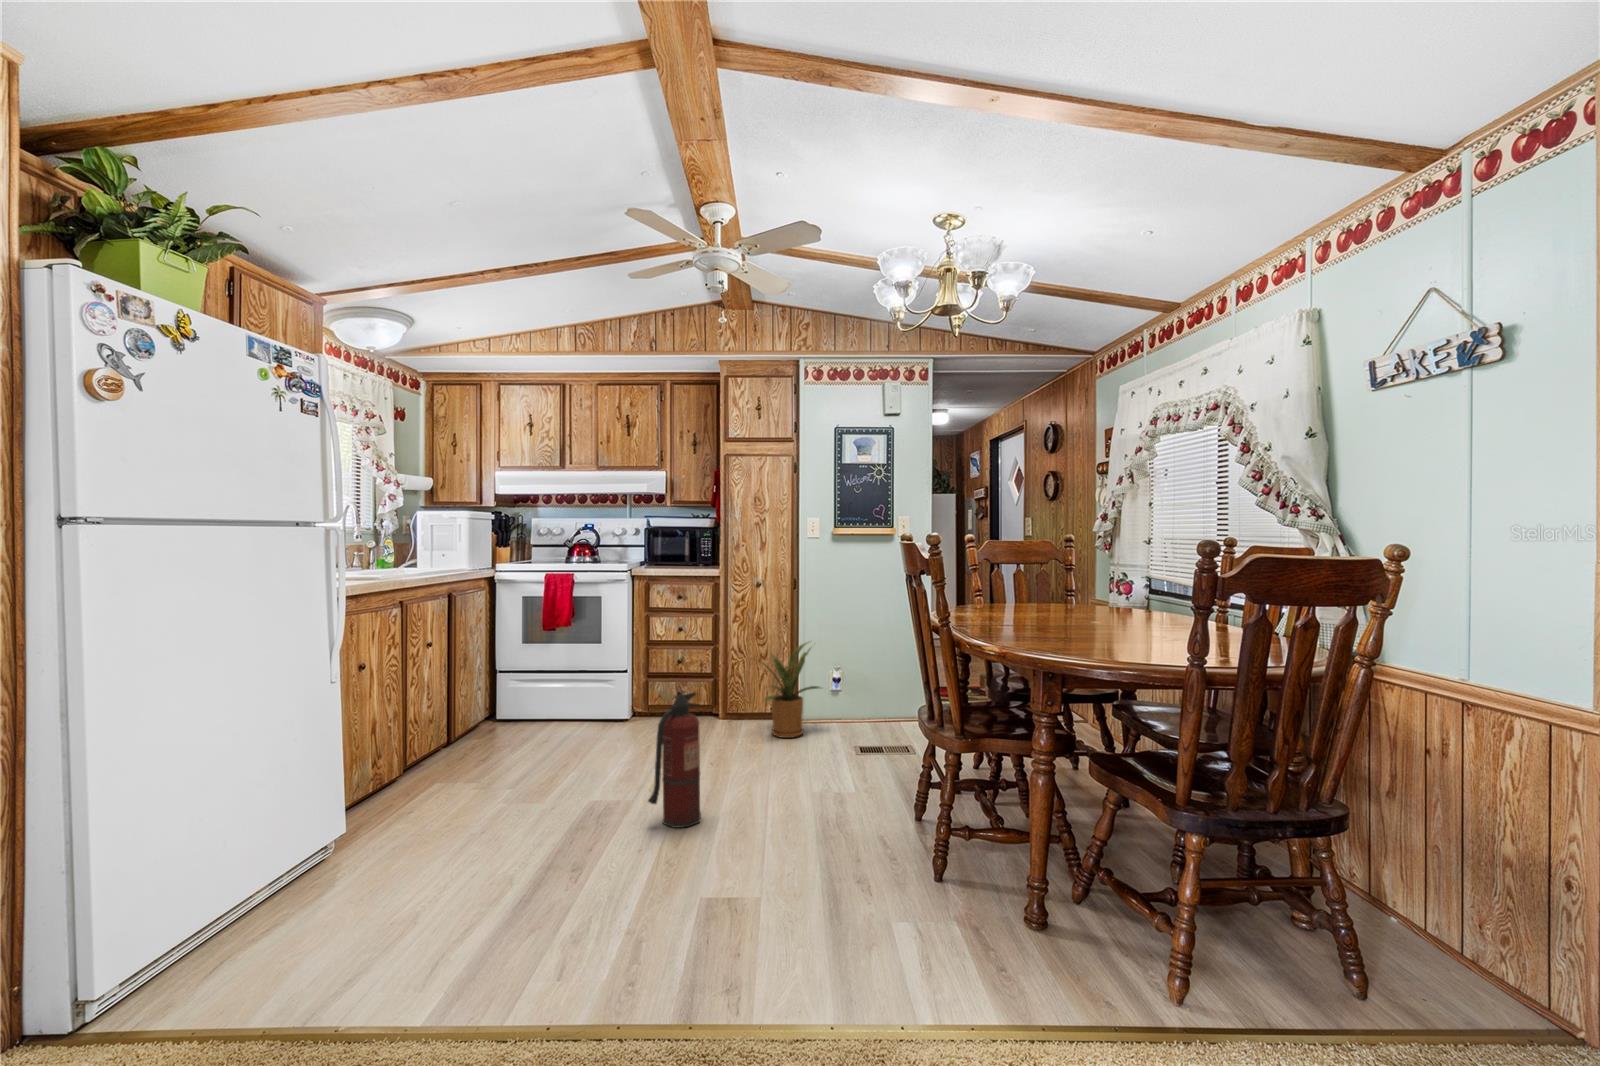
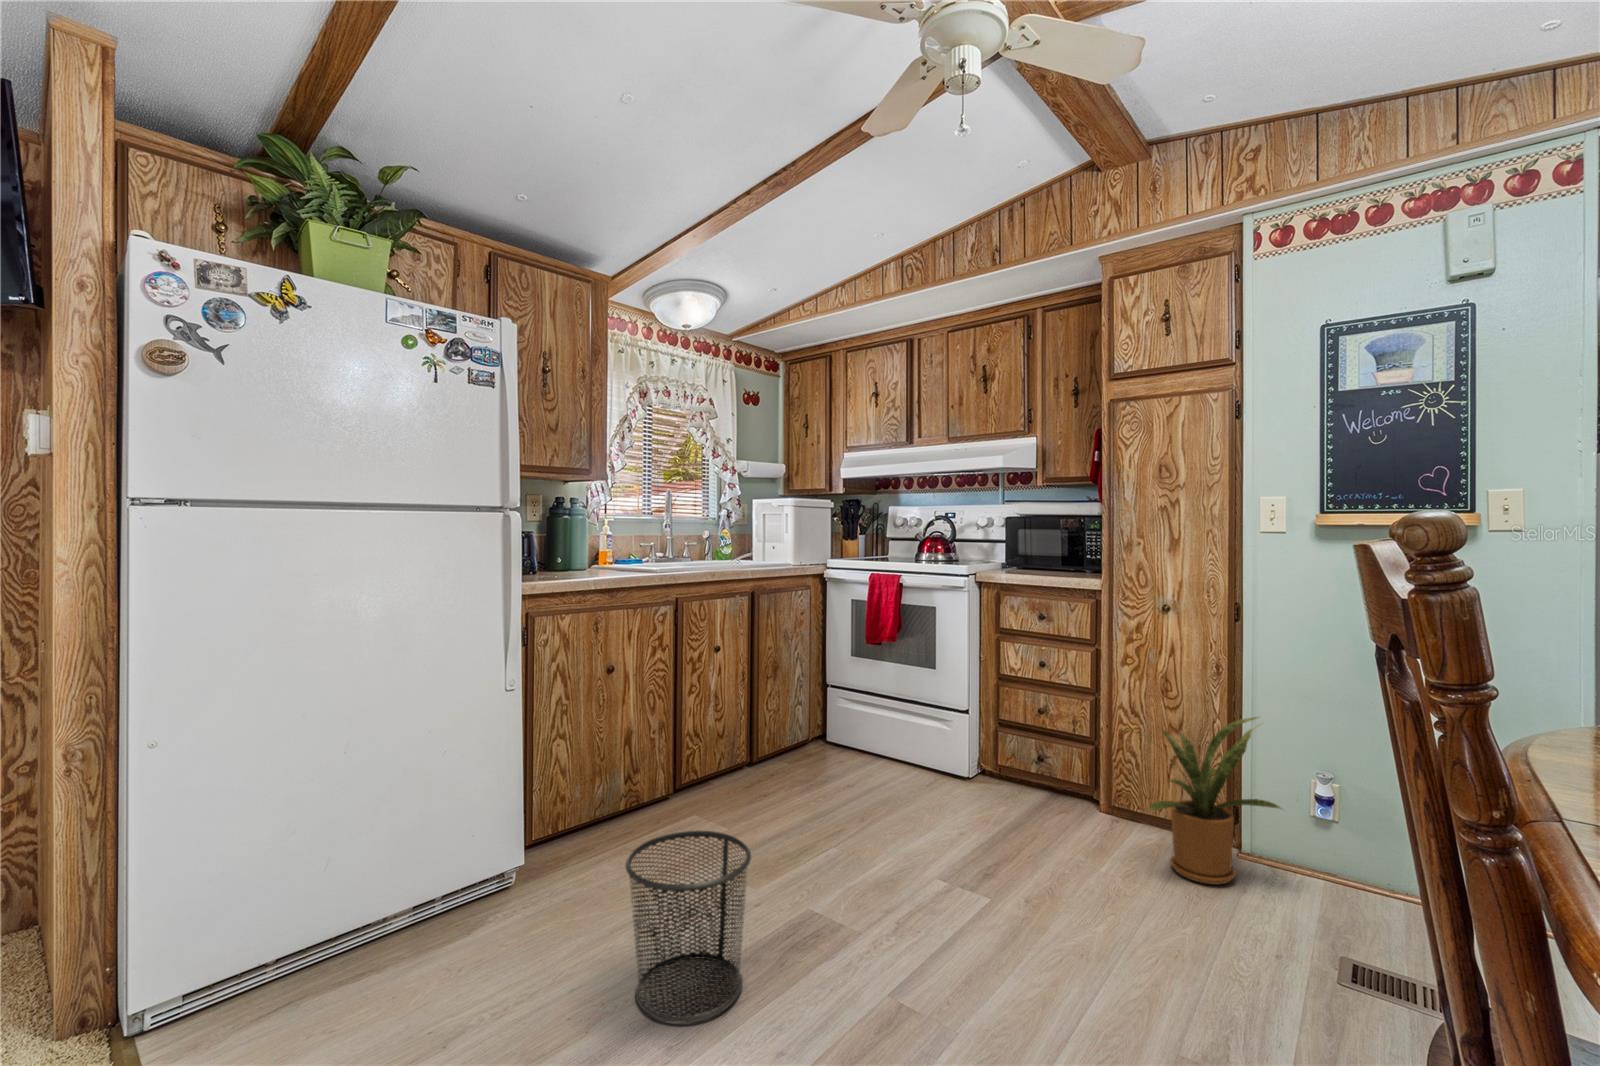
fire extinguisher: present [648,693,701,828] -> none [847,792,943,1027]
waste bin: none [500,750,591,870] -> present [625,830,751,1023]

